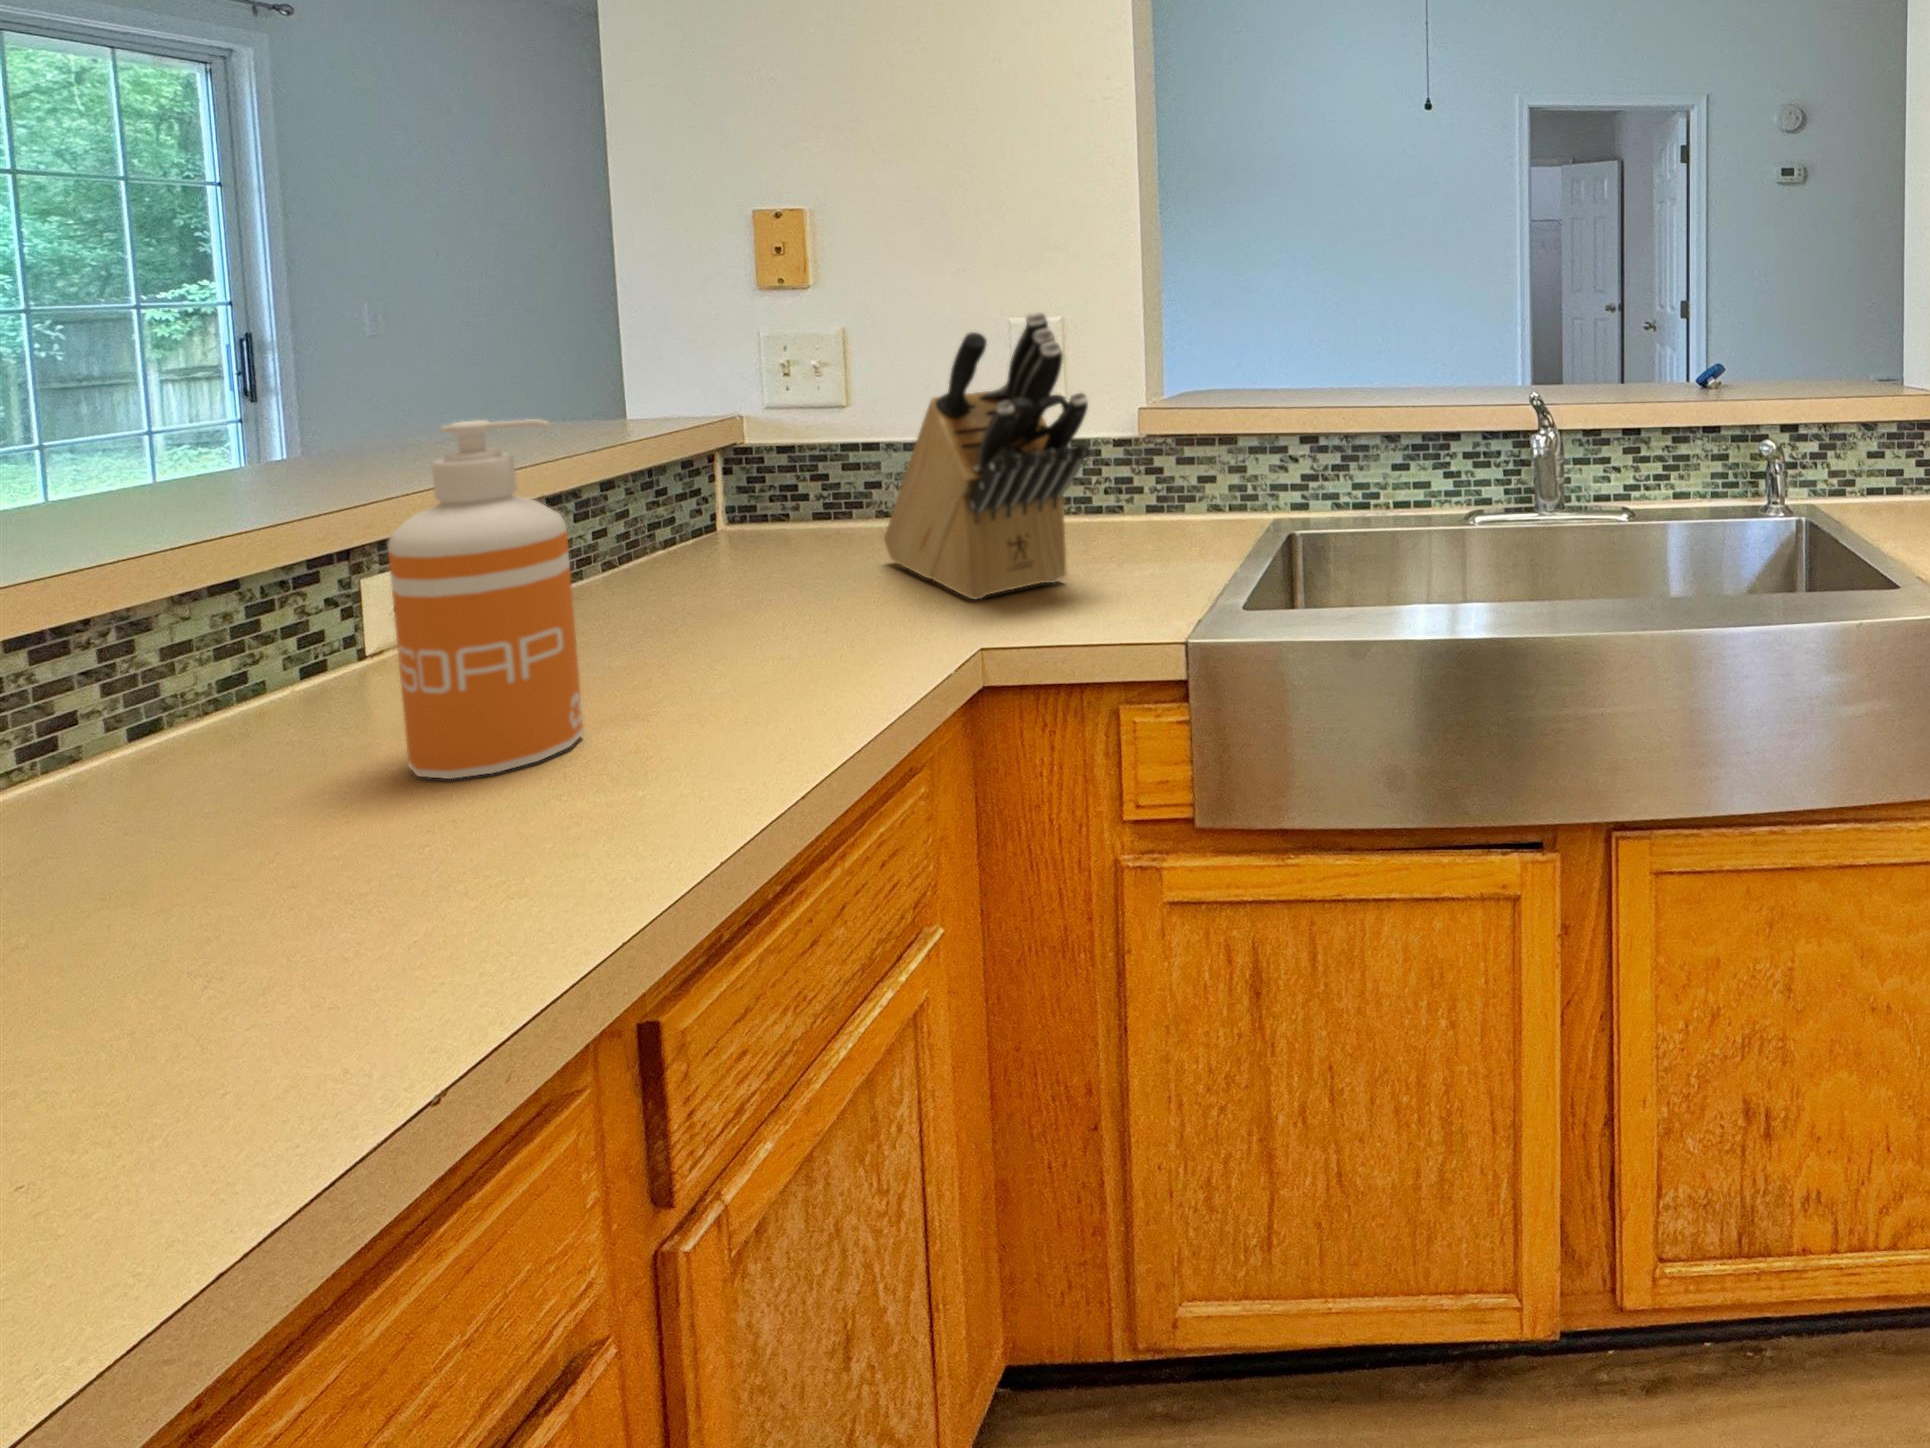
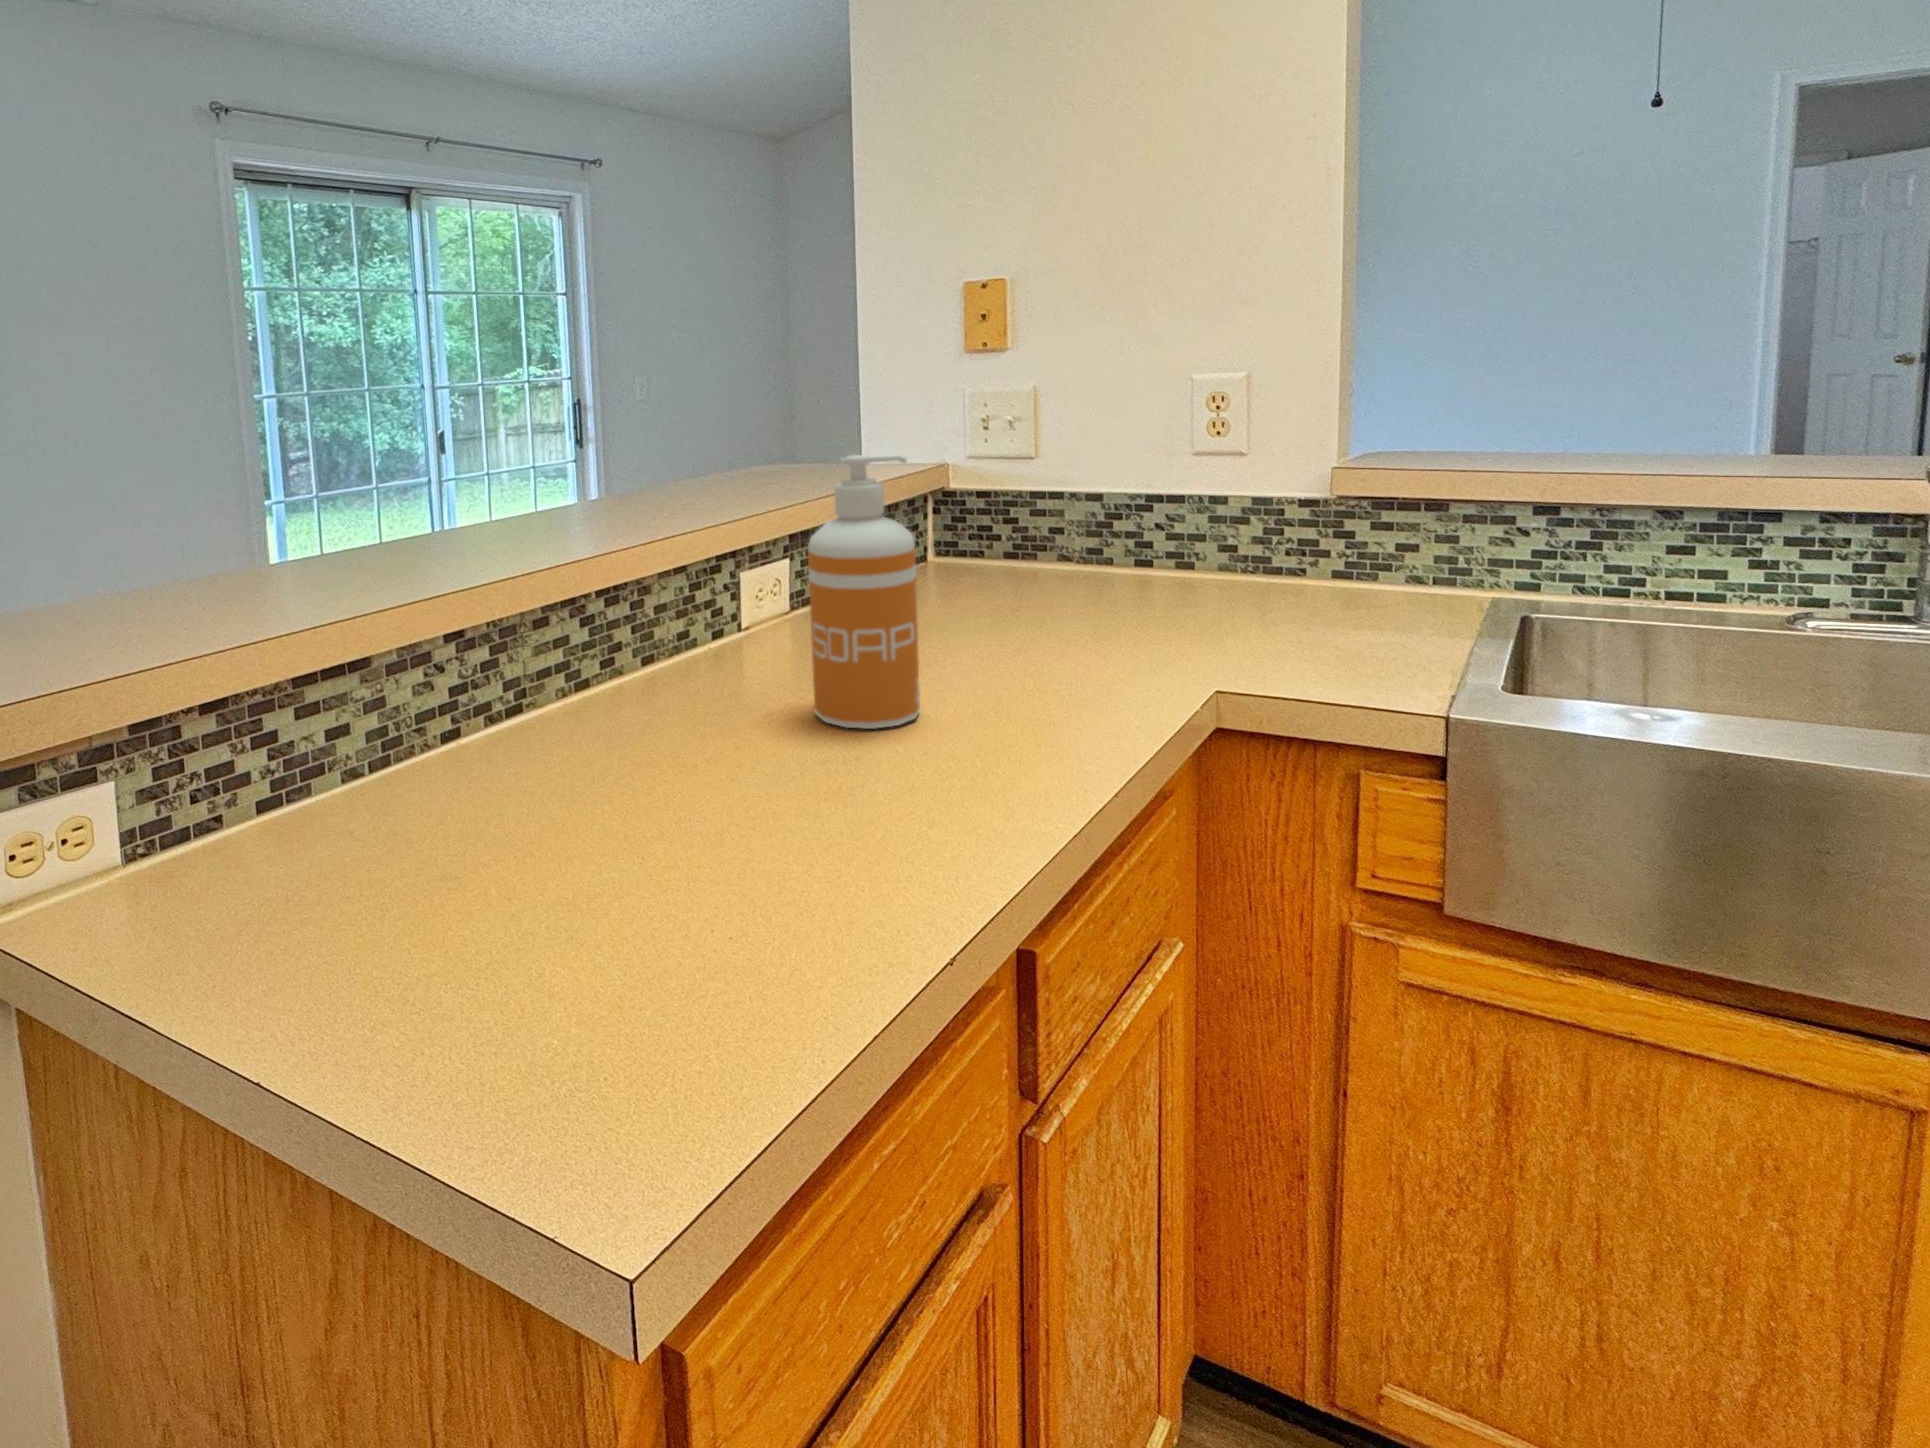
knife block: present [884,312,1089,599] -> none [1086,365,1323,644]

